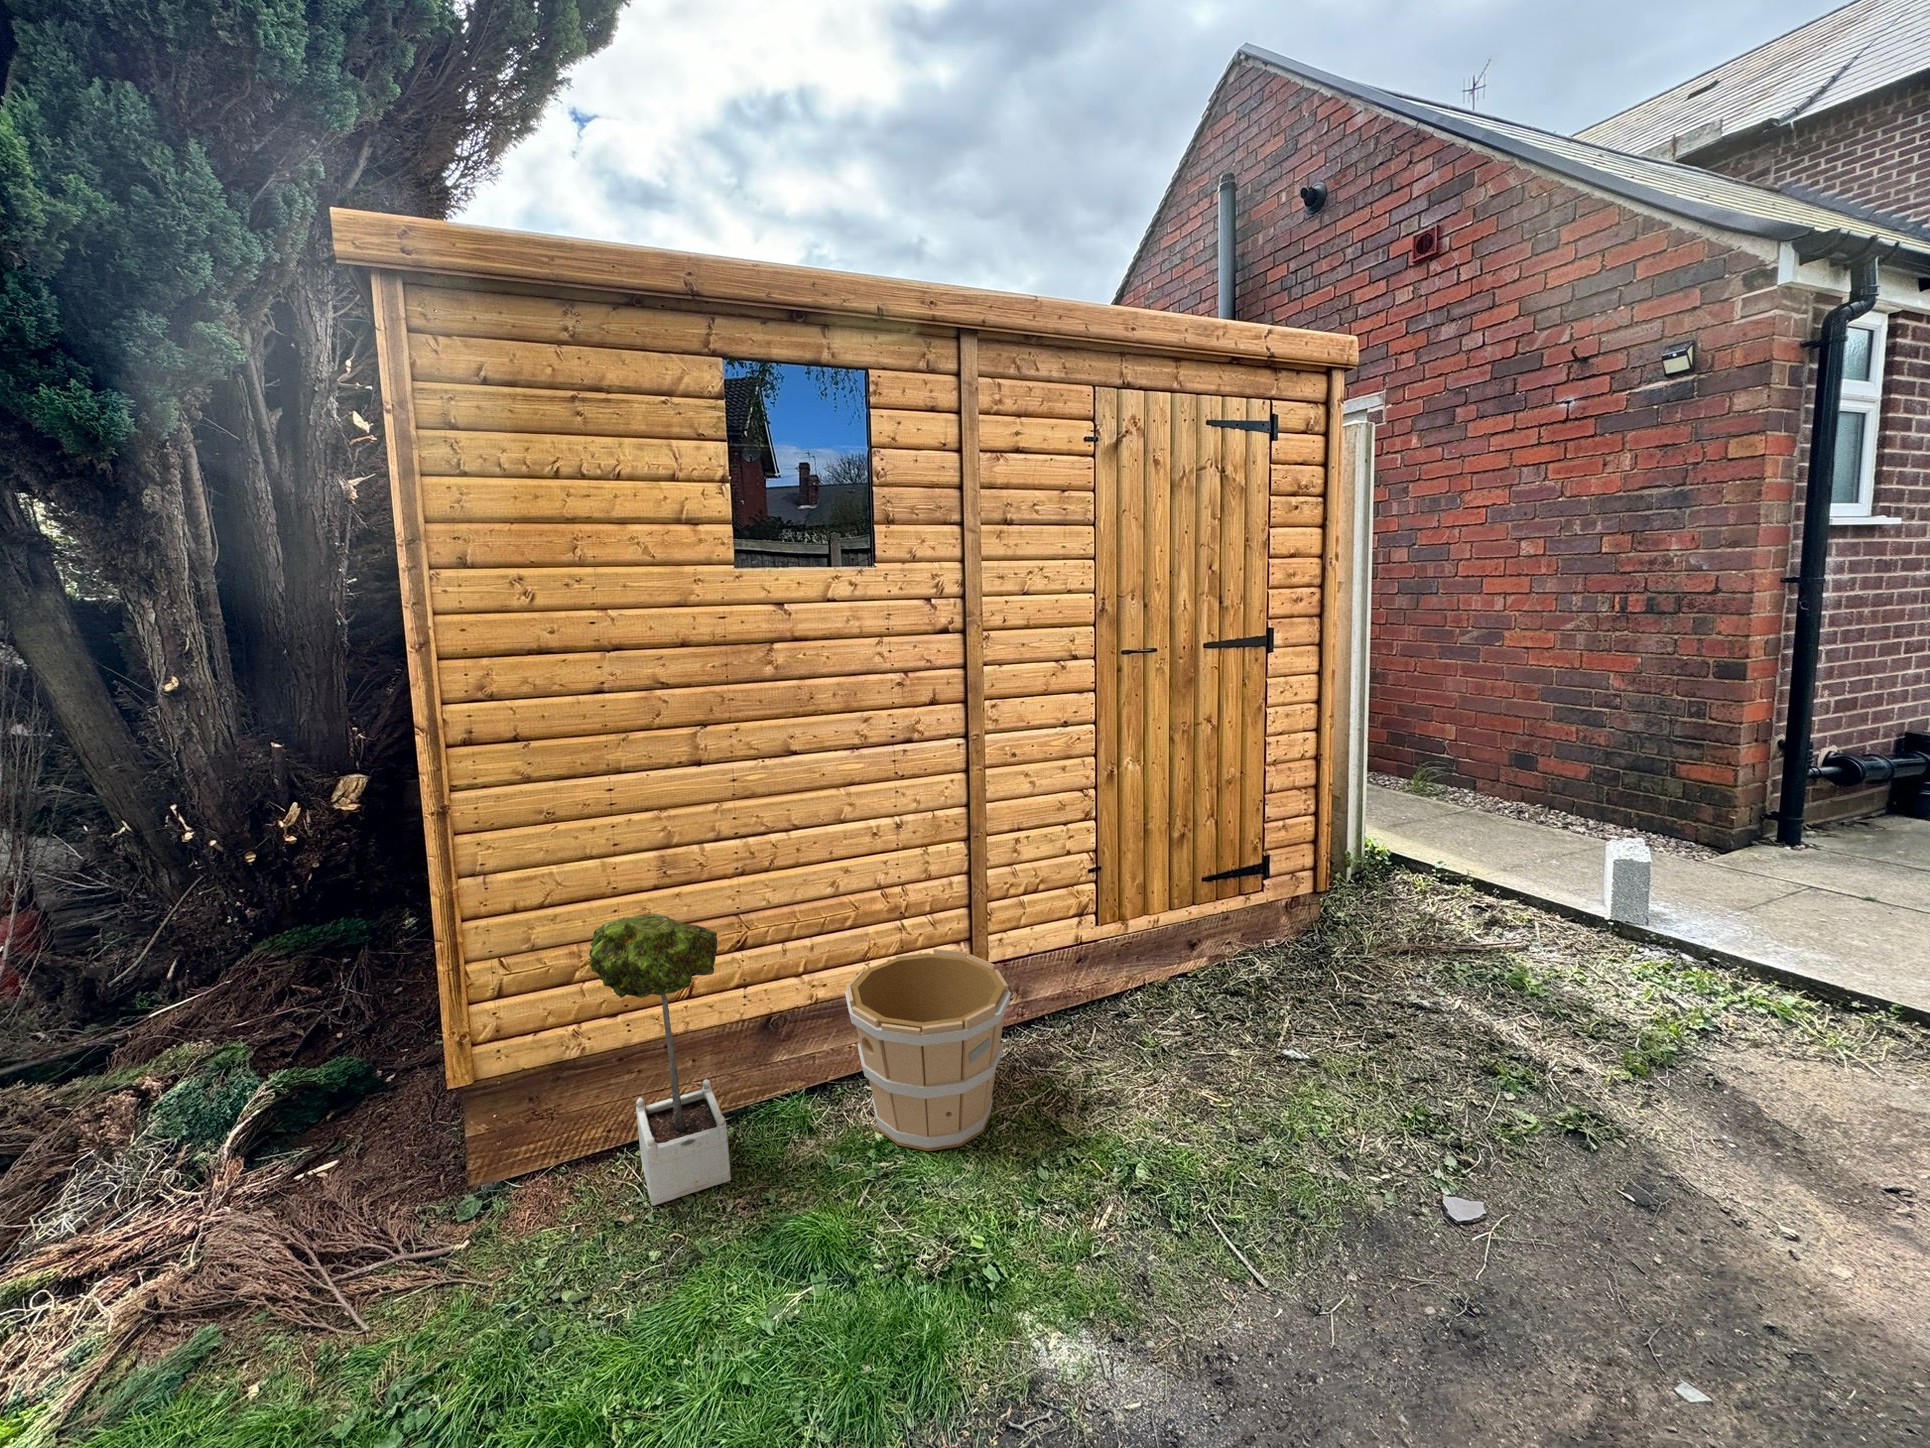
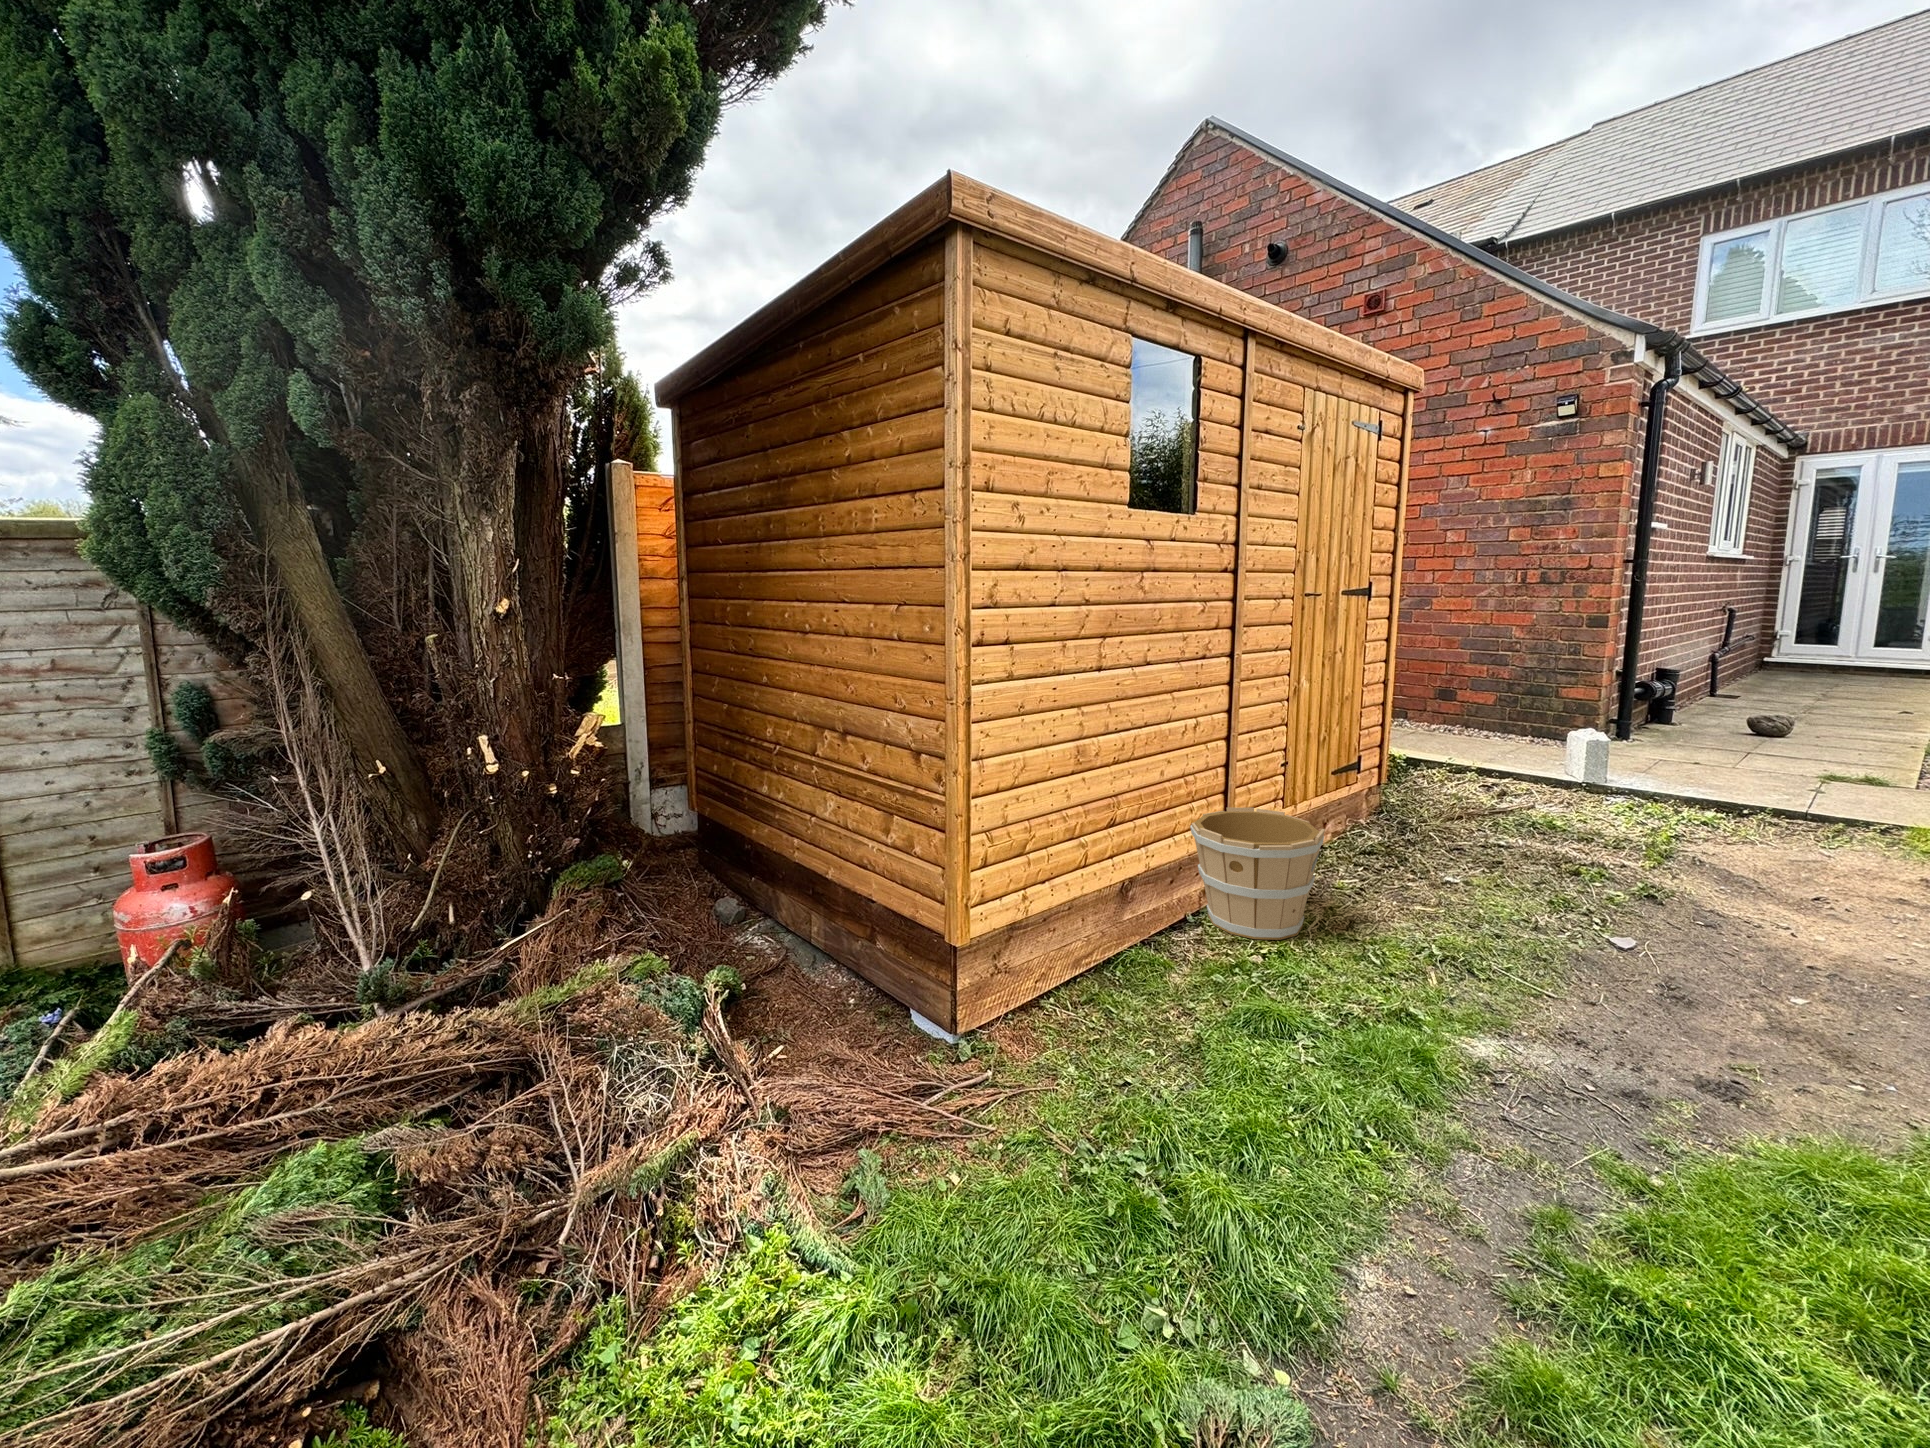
potted tree: present [589,914,731,1206] -> none [1064,771,1164,988]

